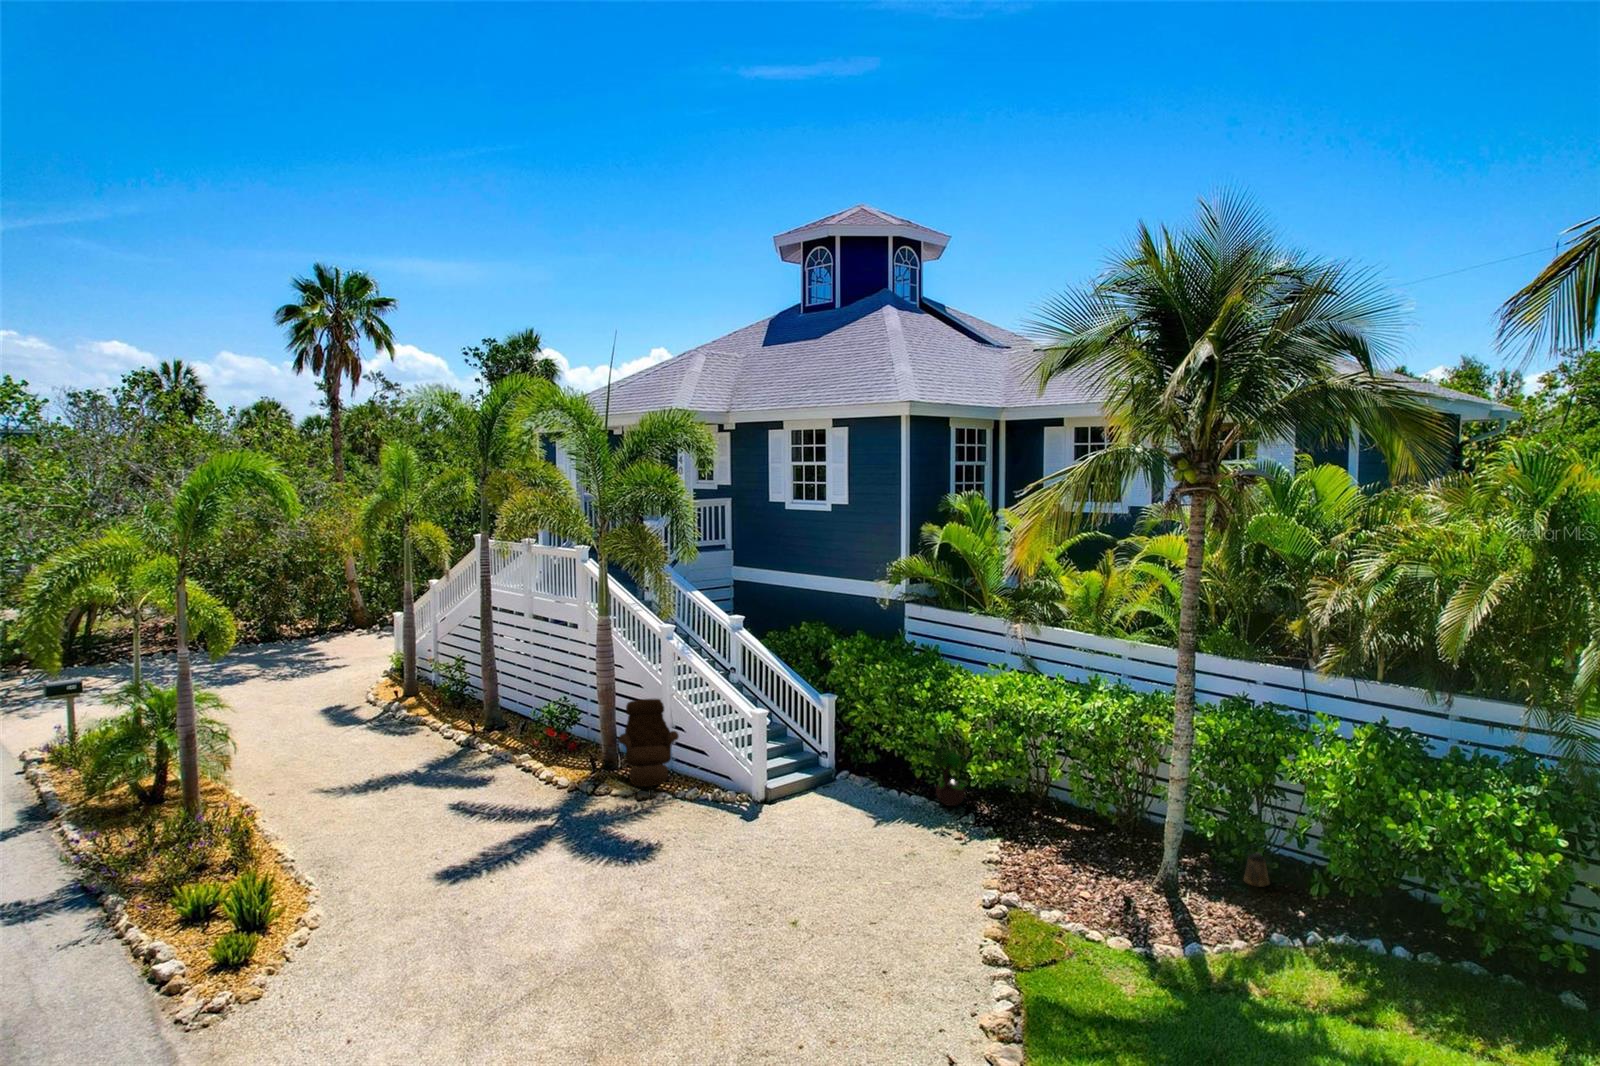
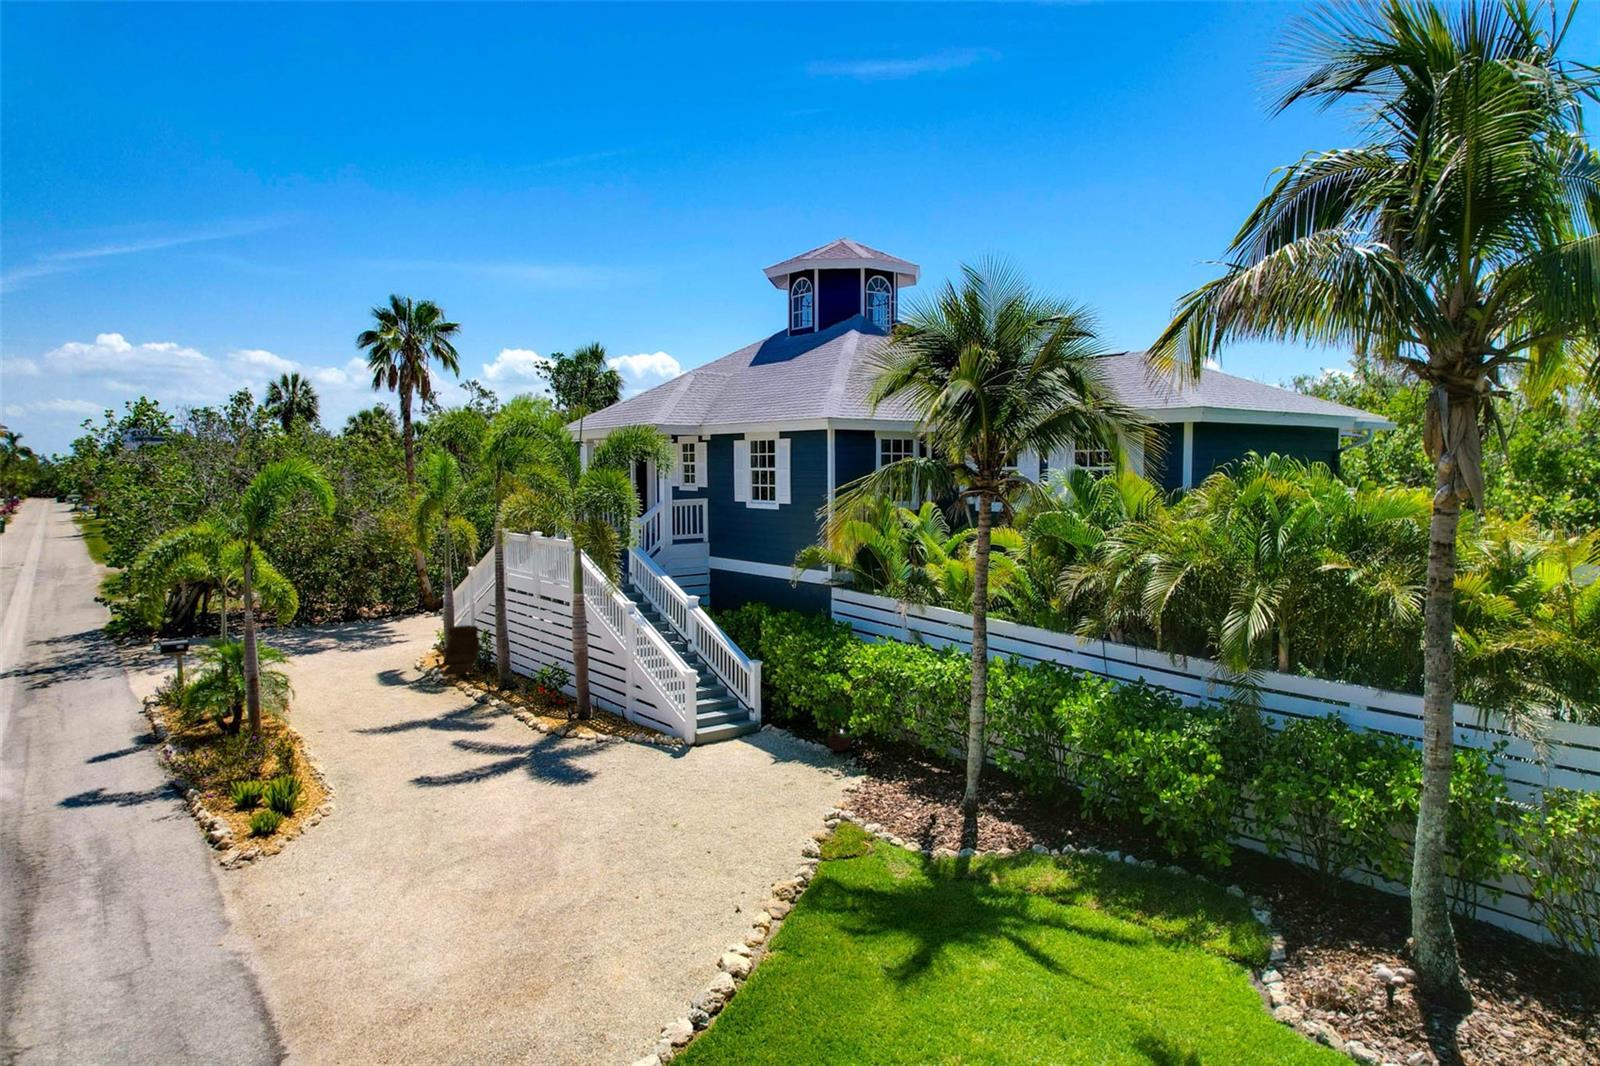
lounge chair: present [618,699,679,796] -> present [443,625,482,679]
watering can: present [1244,852,1270,887] -> none [1034,785,1057,812]

